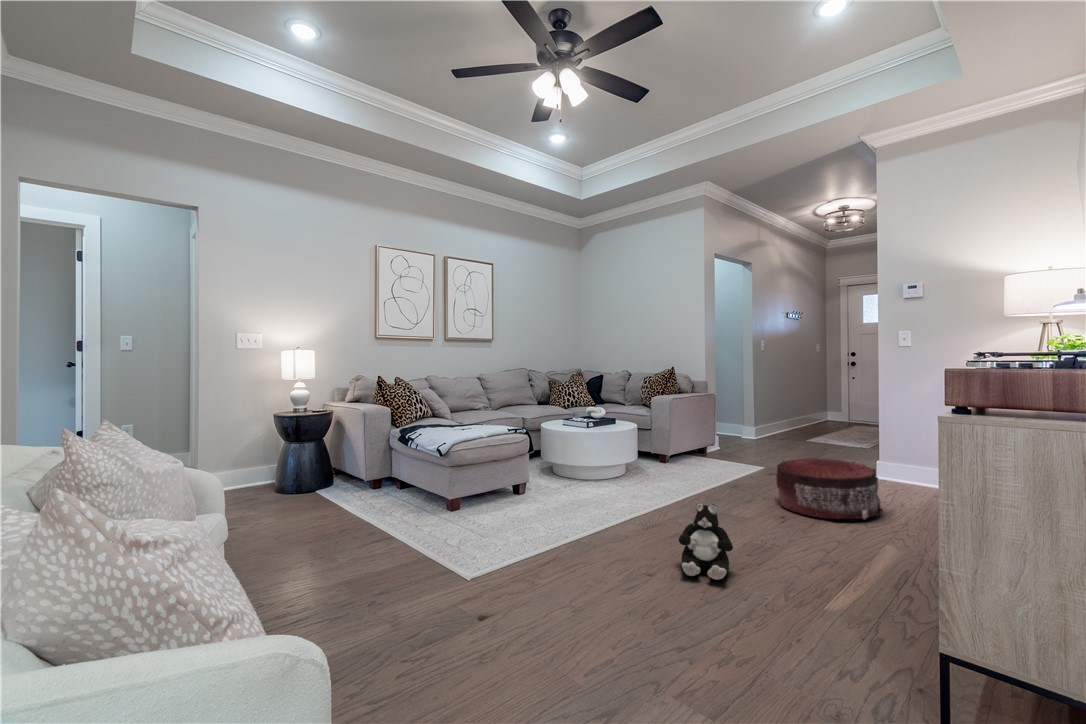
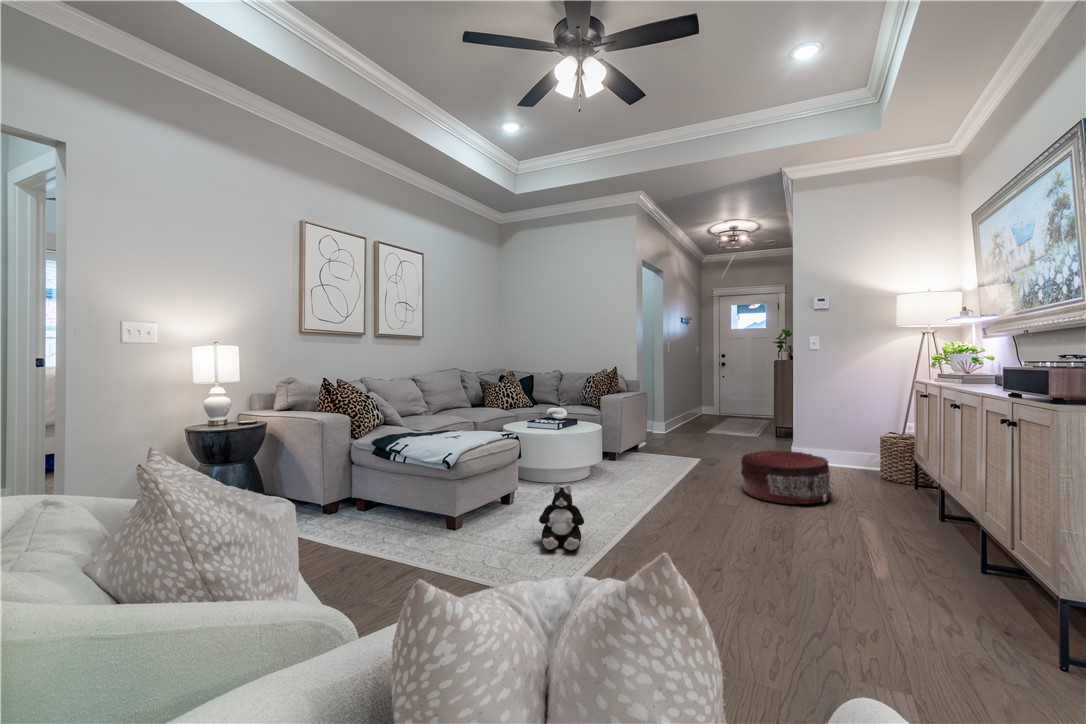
plush toy: present [679,503,733,580] -> present [539,486,584,550]

